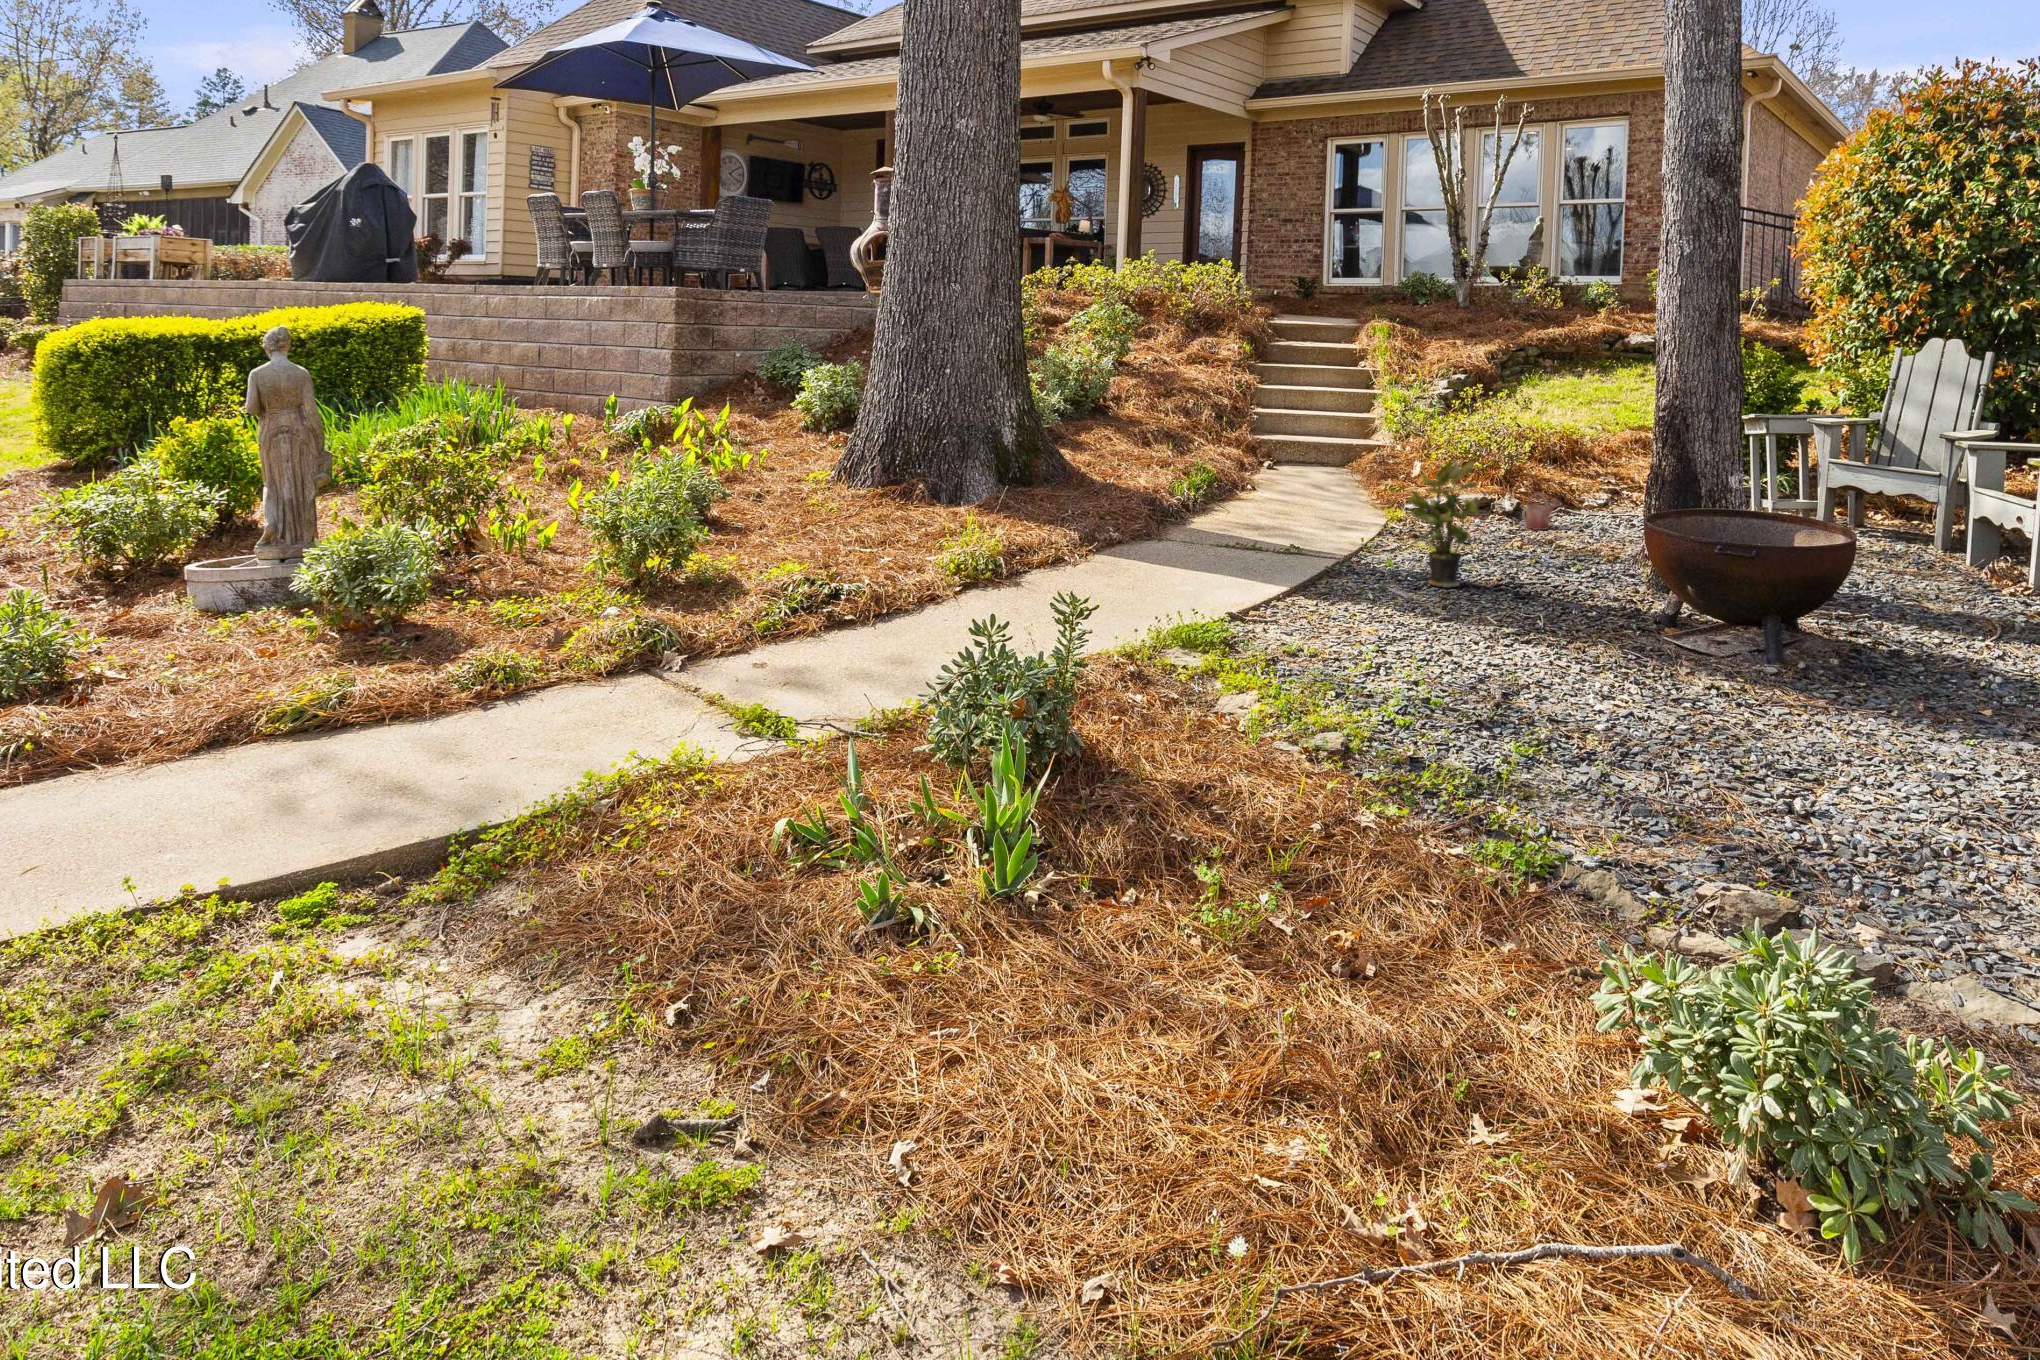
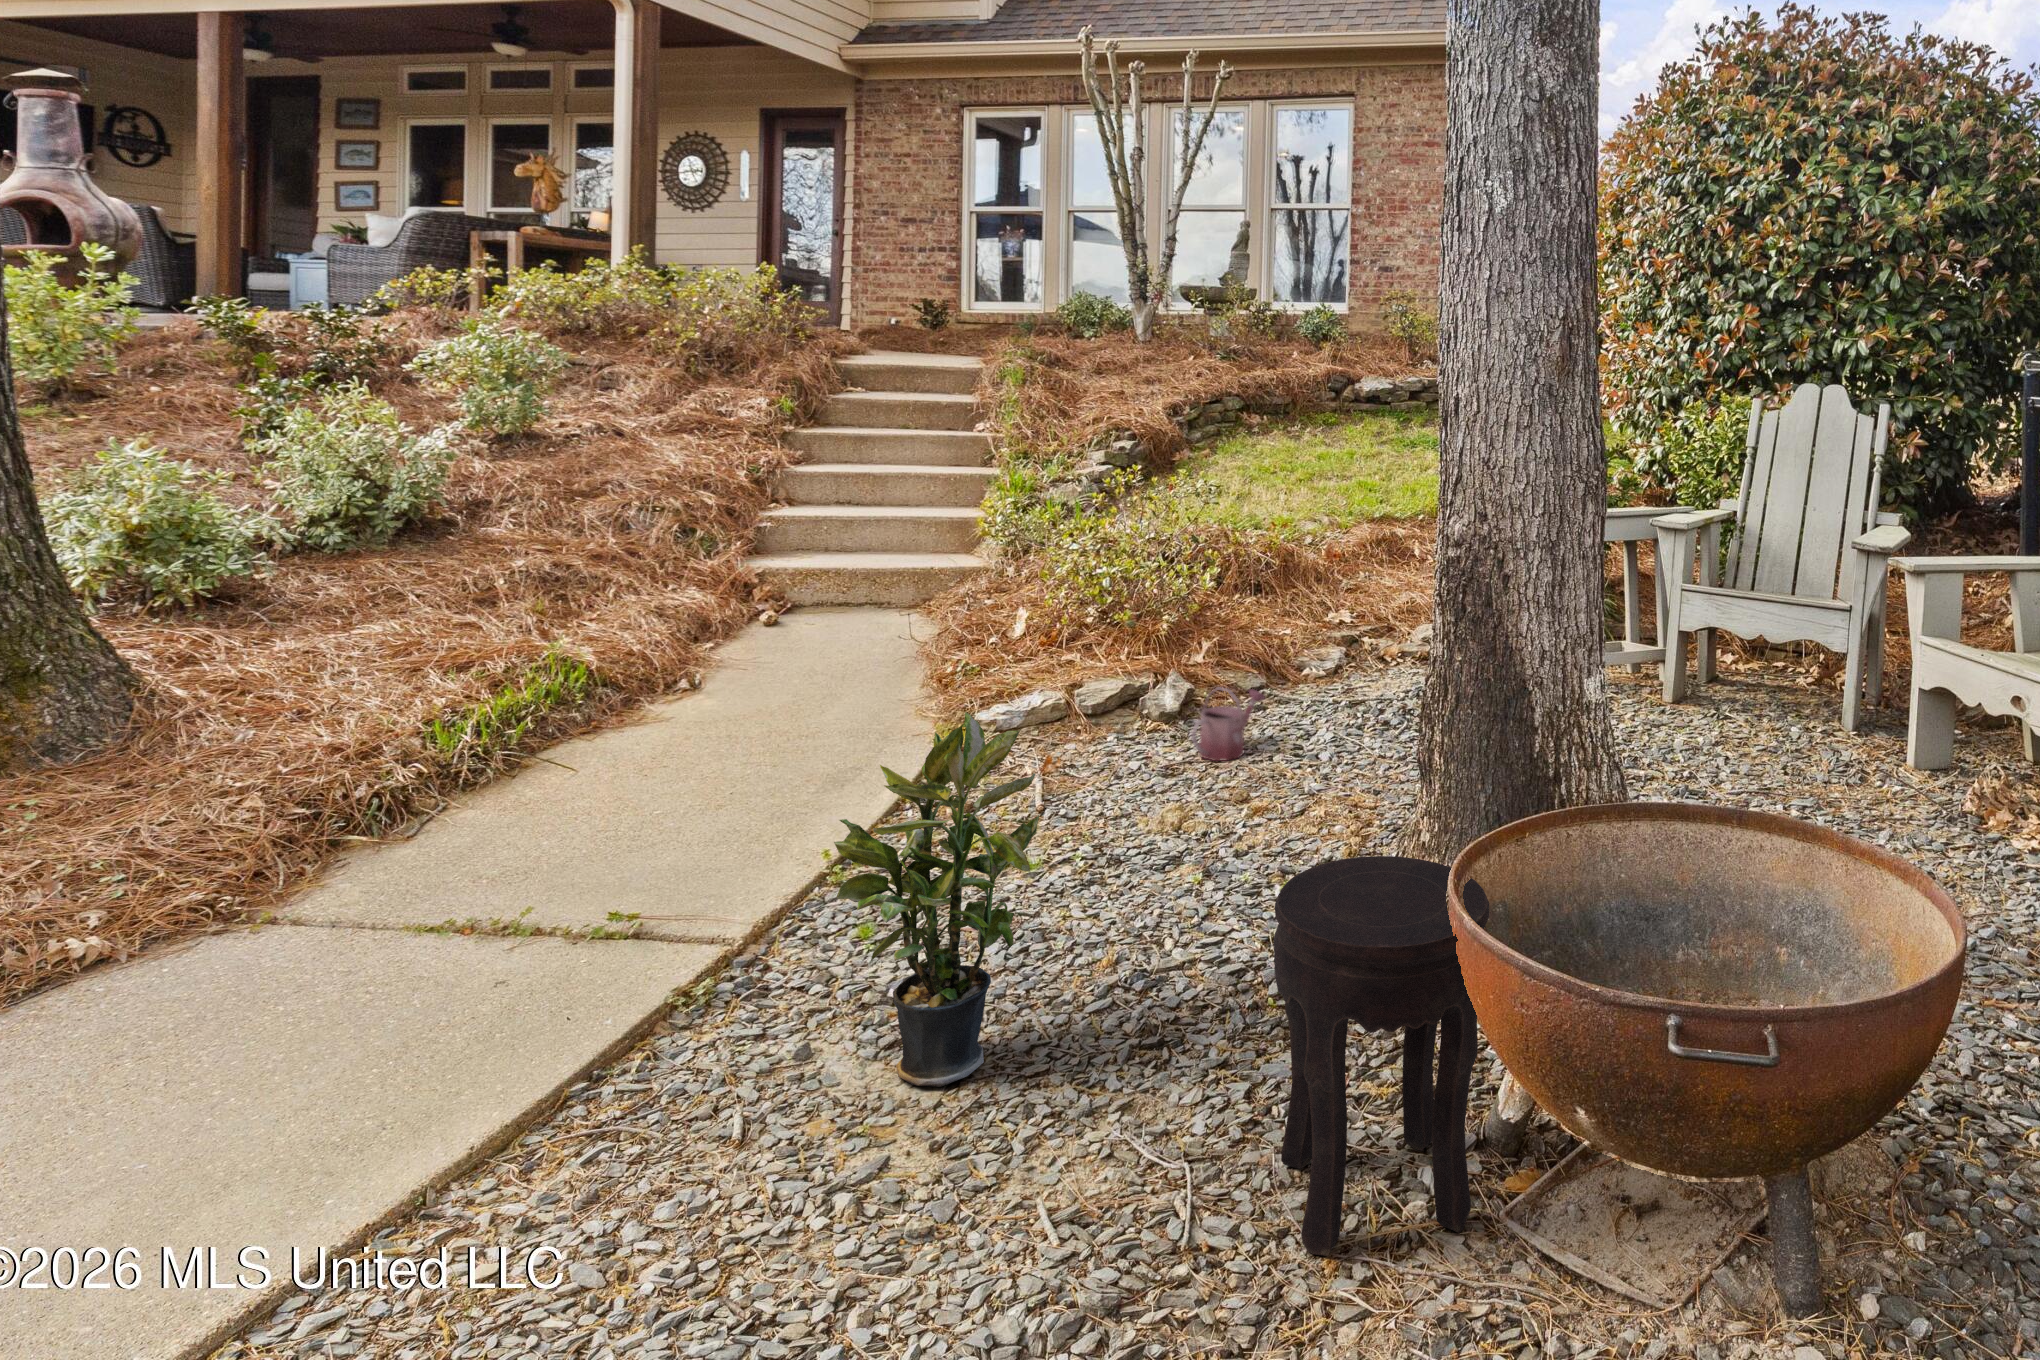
side table: none [1577,511,1661,633] -> present [1274,856,1489,1256]

